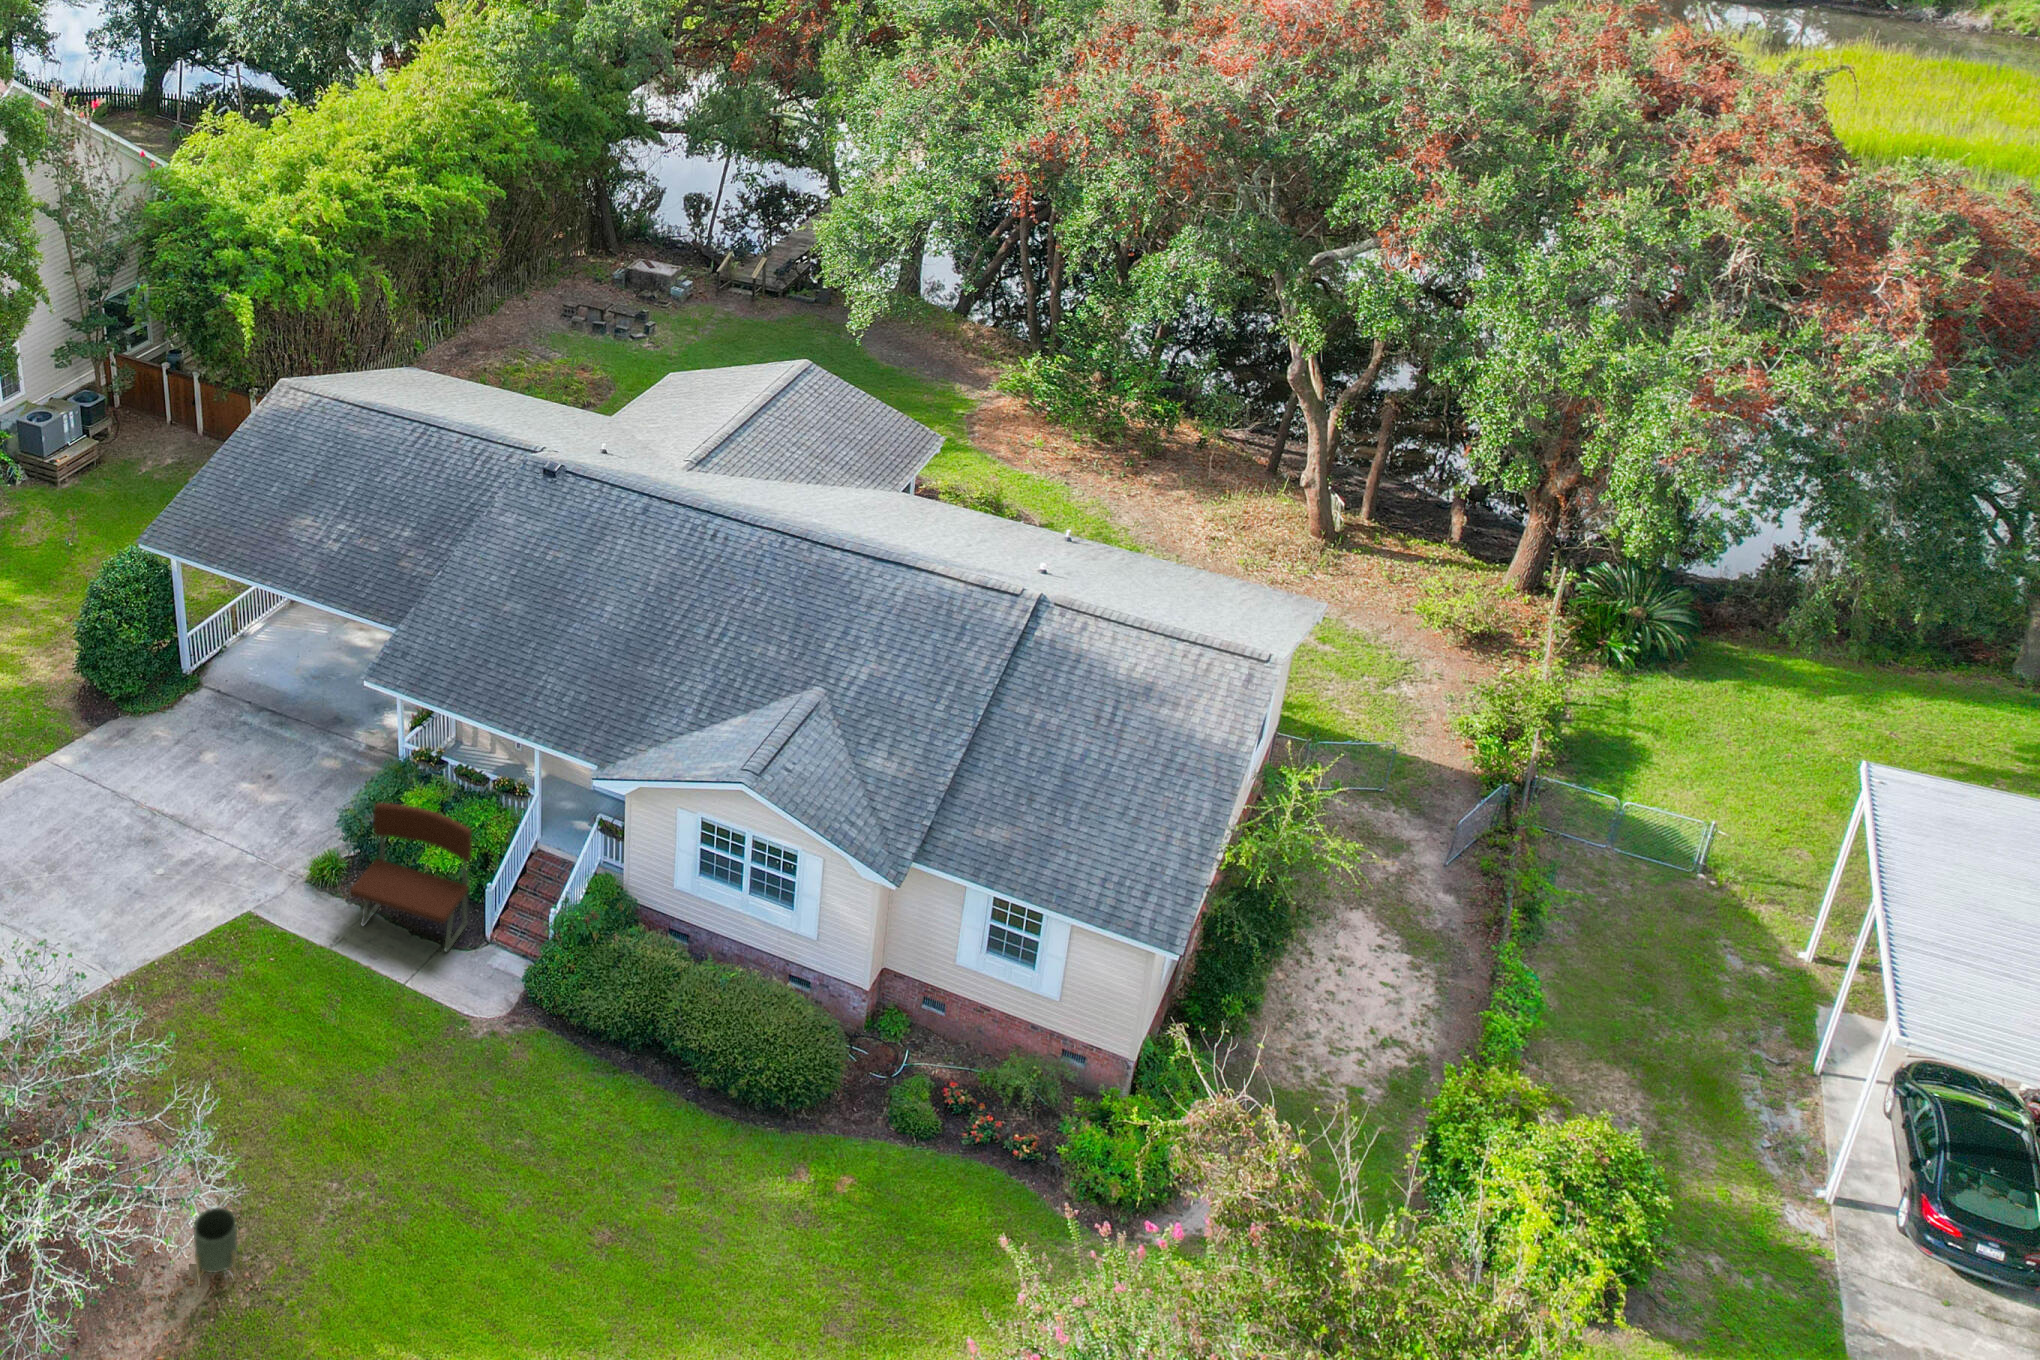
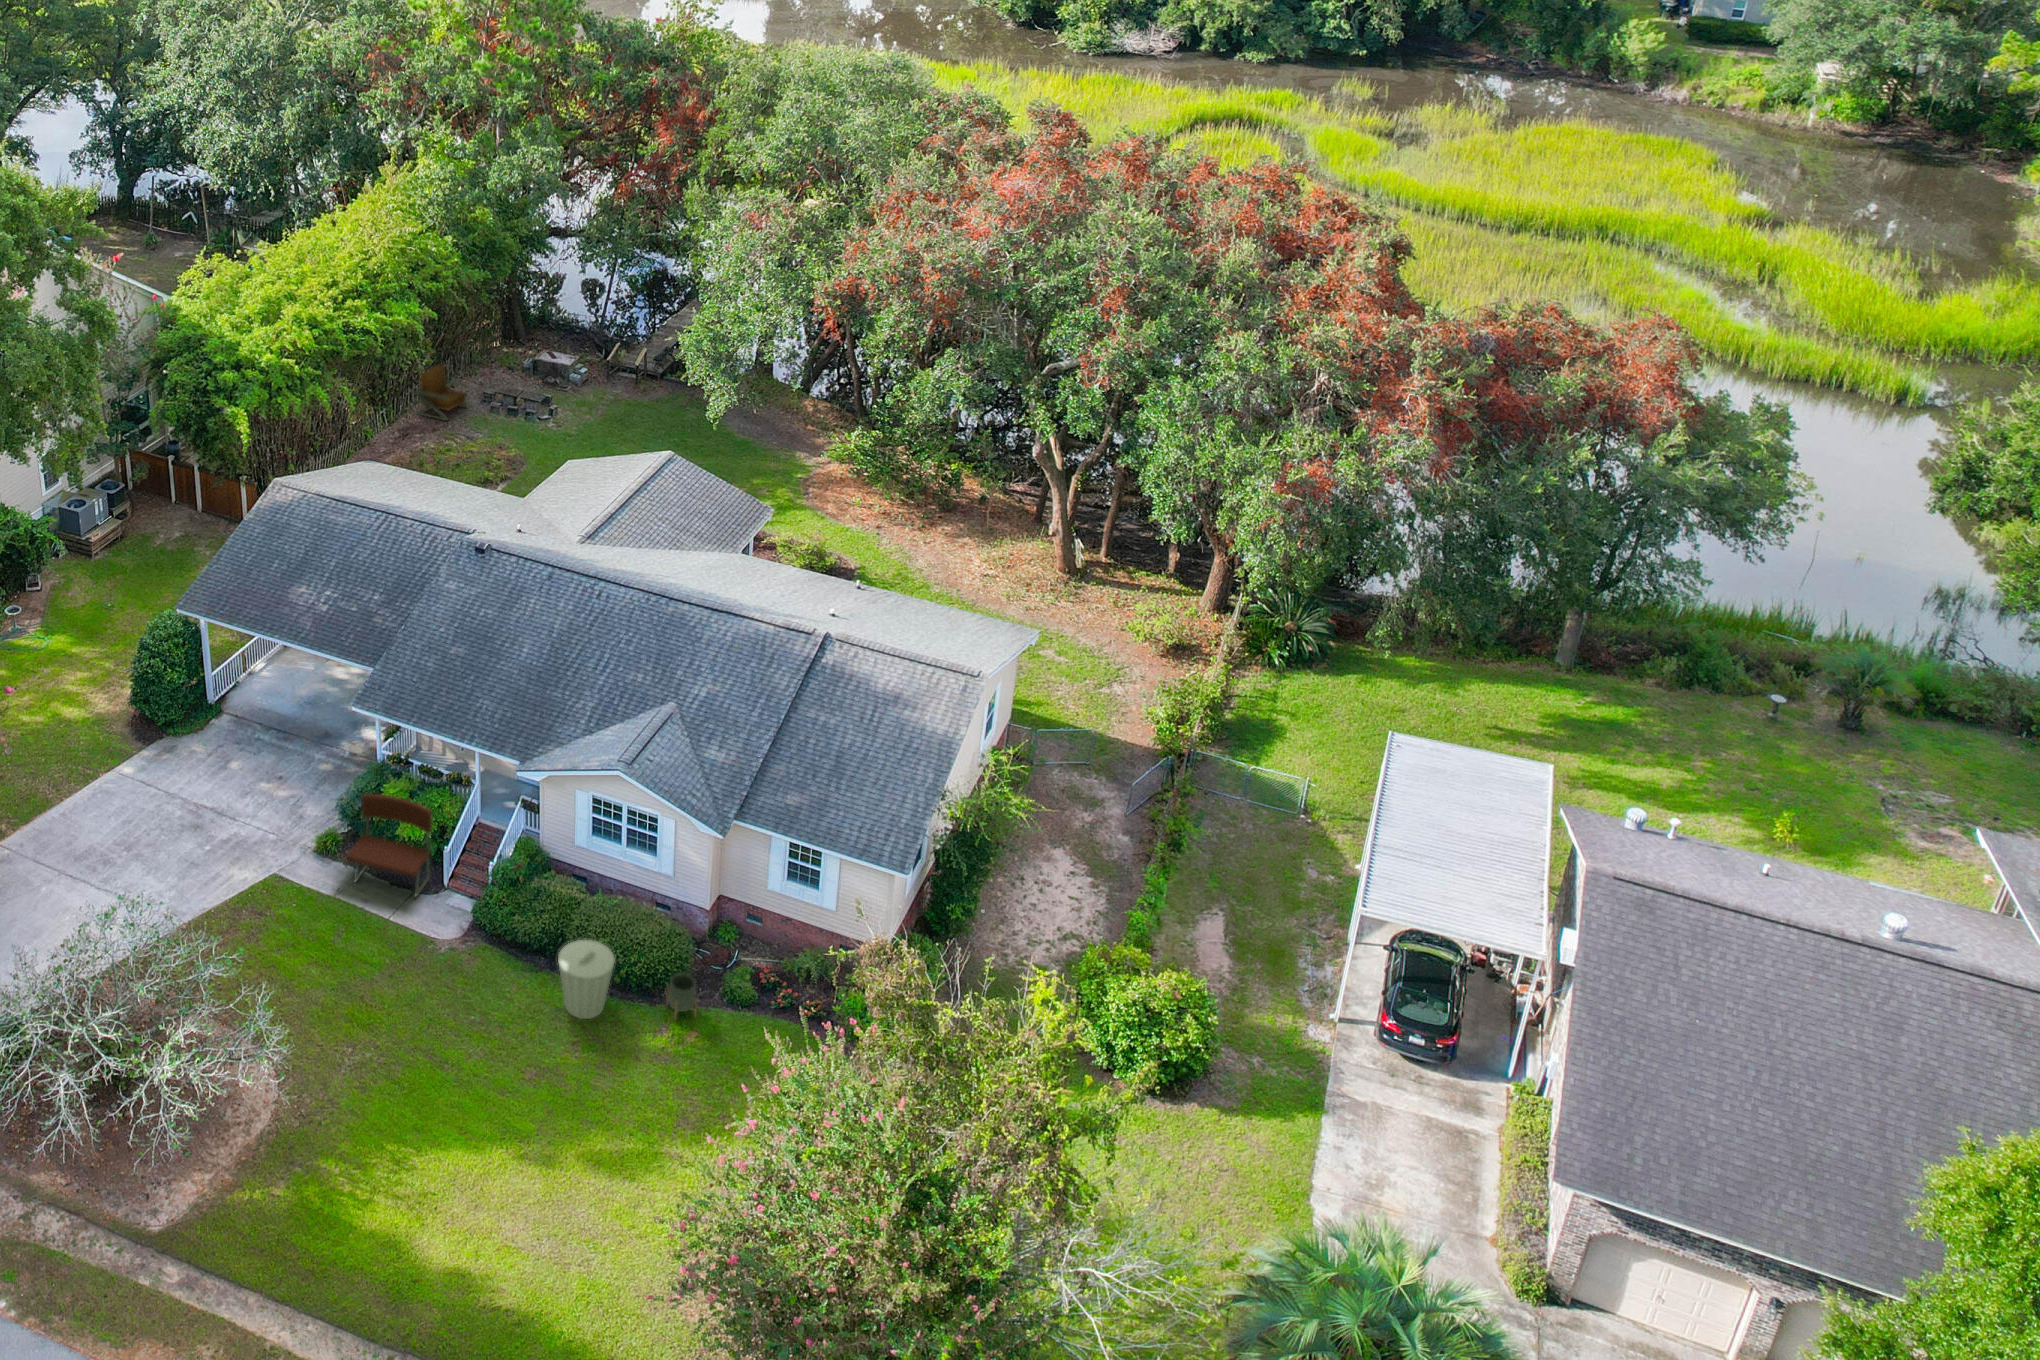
lounge chair: none [473,263,544,333] -> present [415,364,470,421]
trash can: none [648,1029,731,1147] -> present [558,940,615,1019]
planter: present [194,1207,238,1286] -> present [666,974,698,1015]

